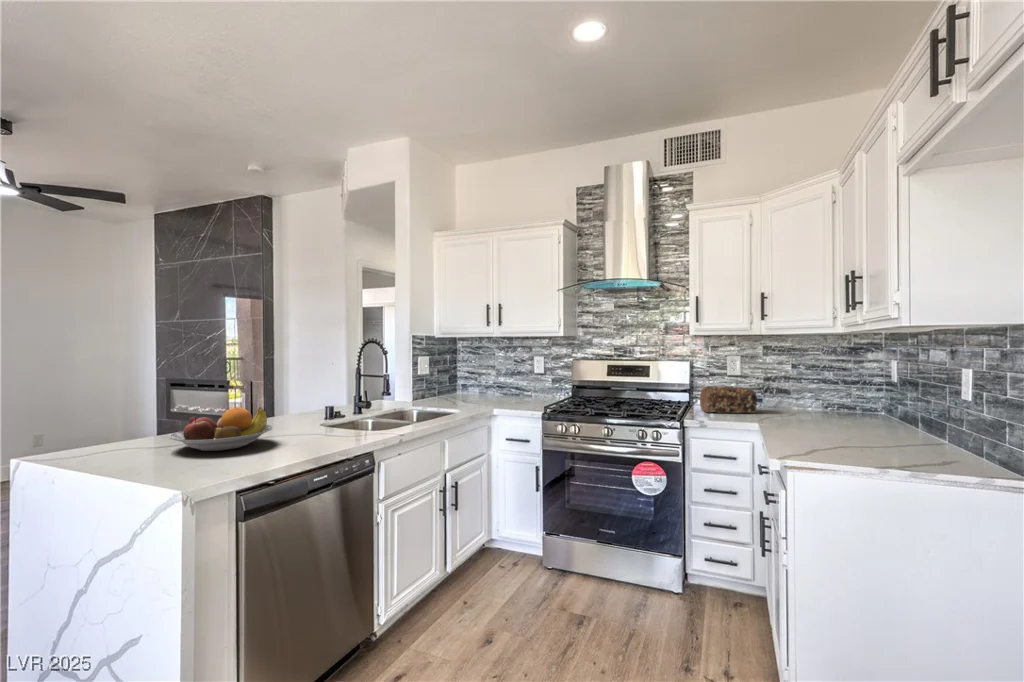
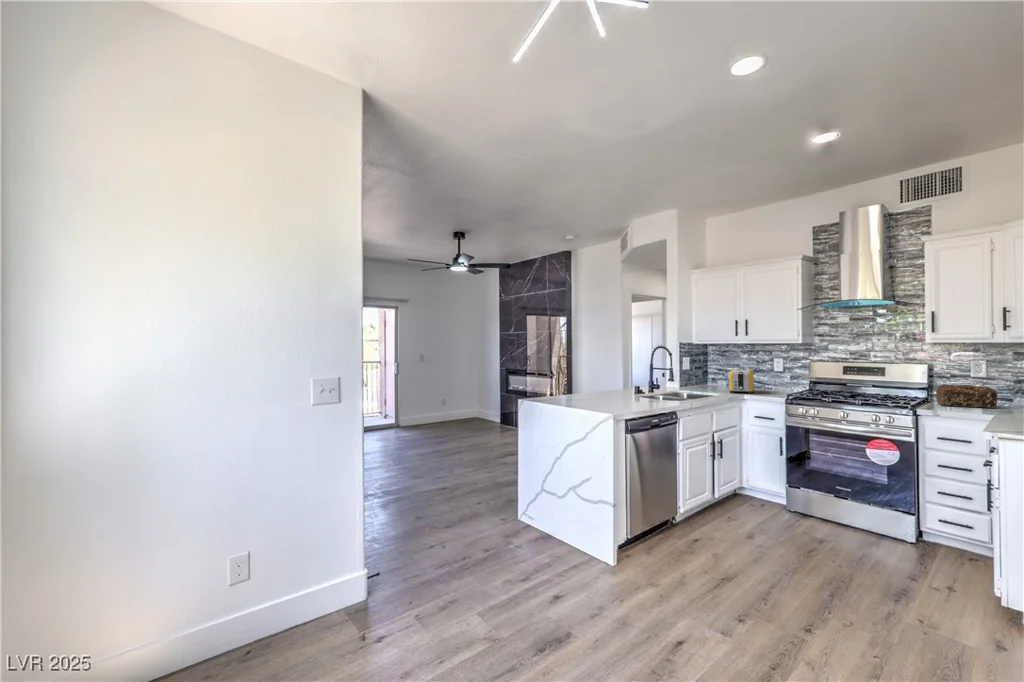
toaster: none [476,372,508,407] -> present [730,369,754,394]
fruit bowl: present [169,407,272,451] -> none [574,383,620,404]

